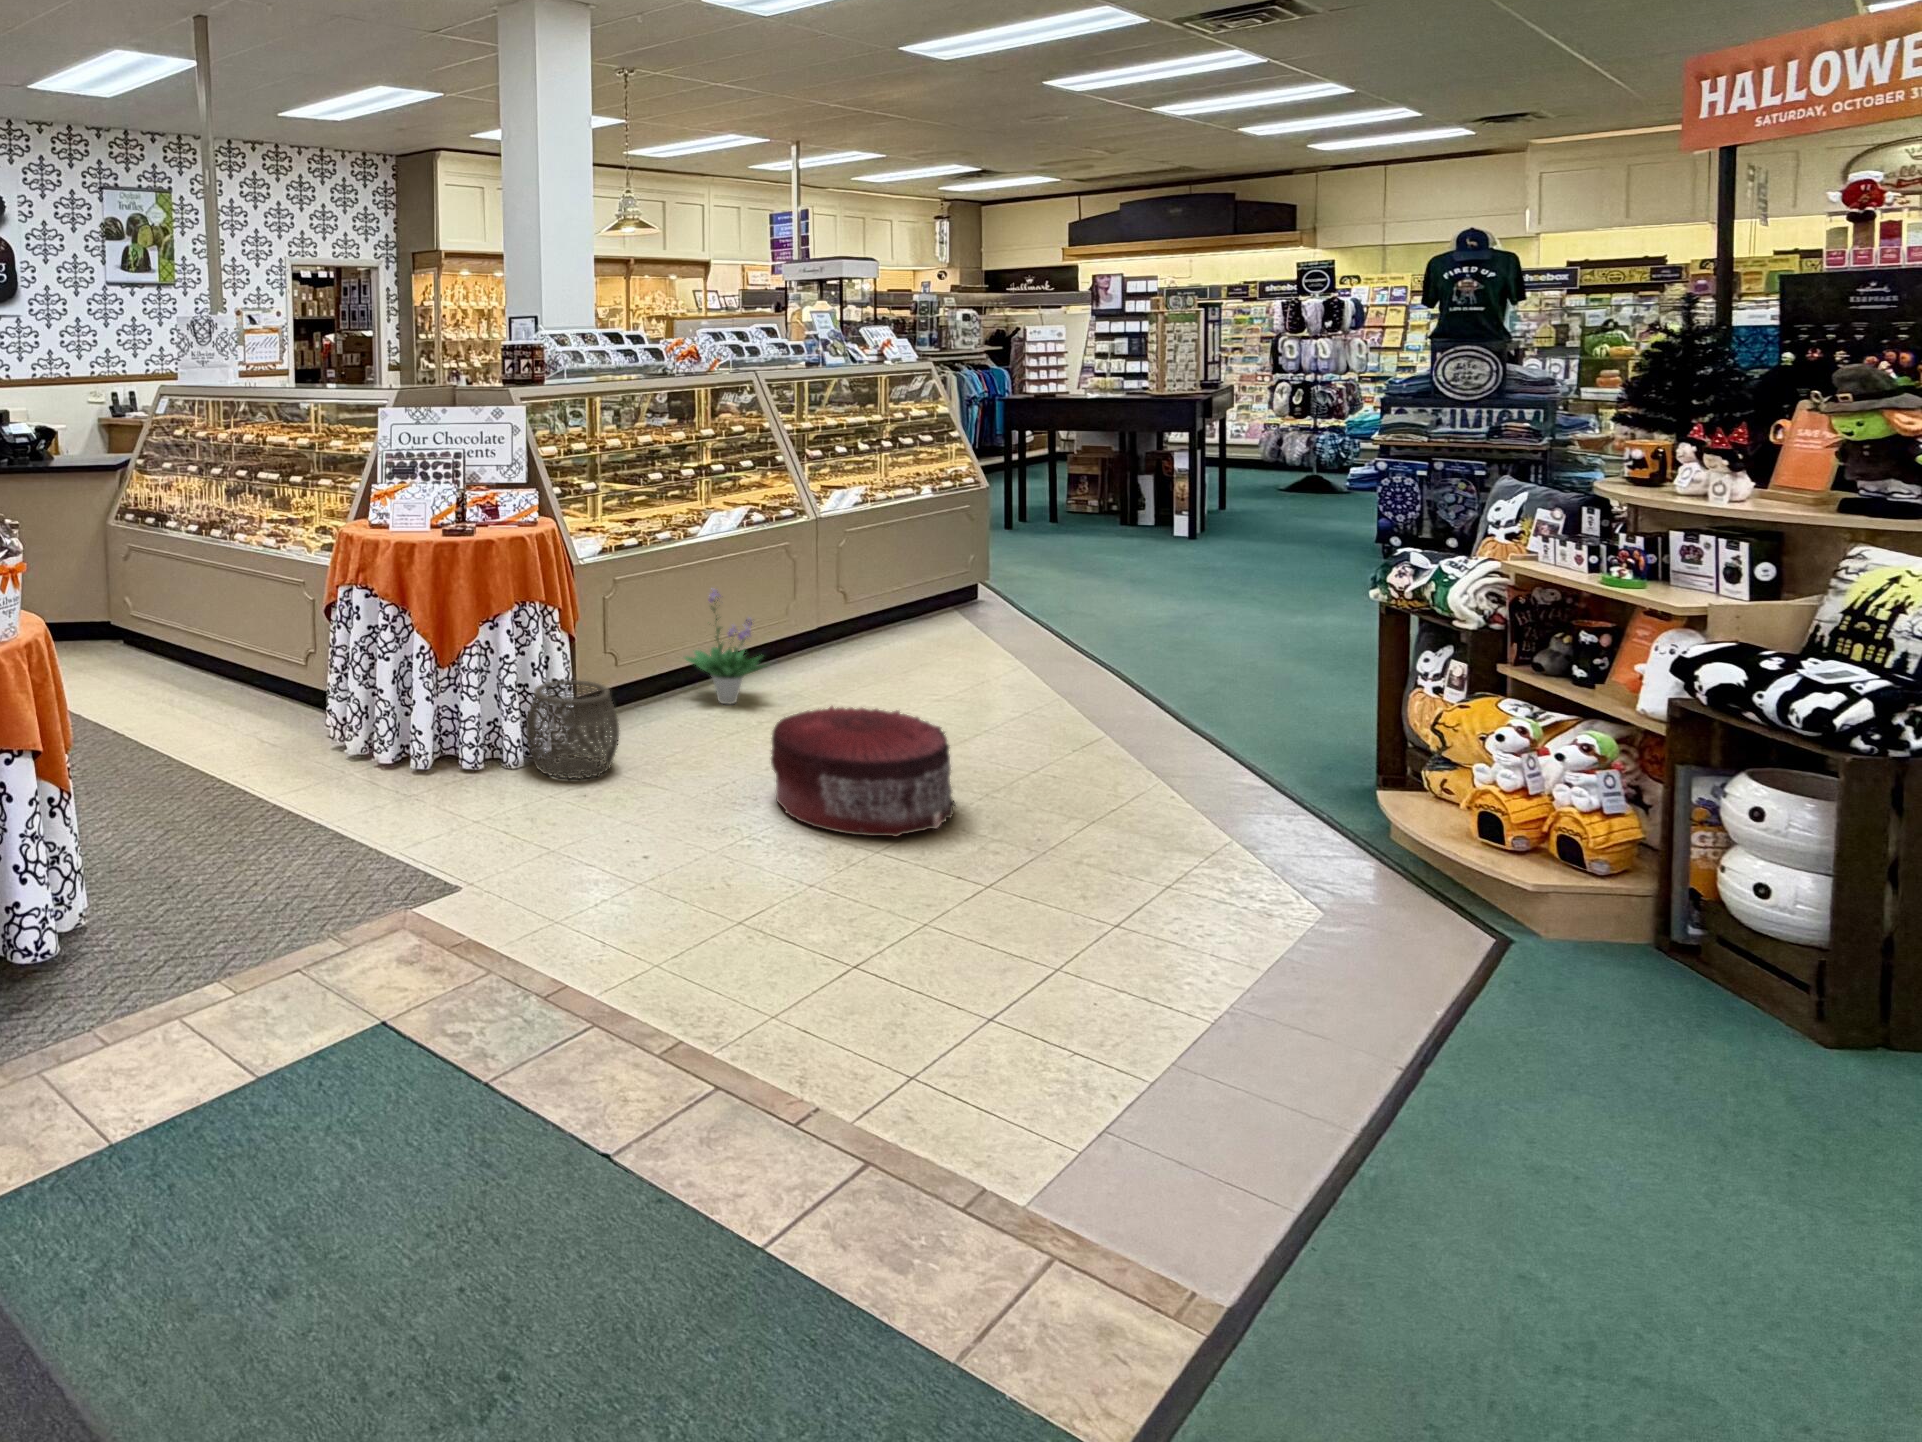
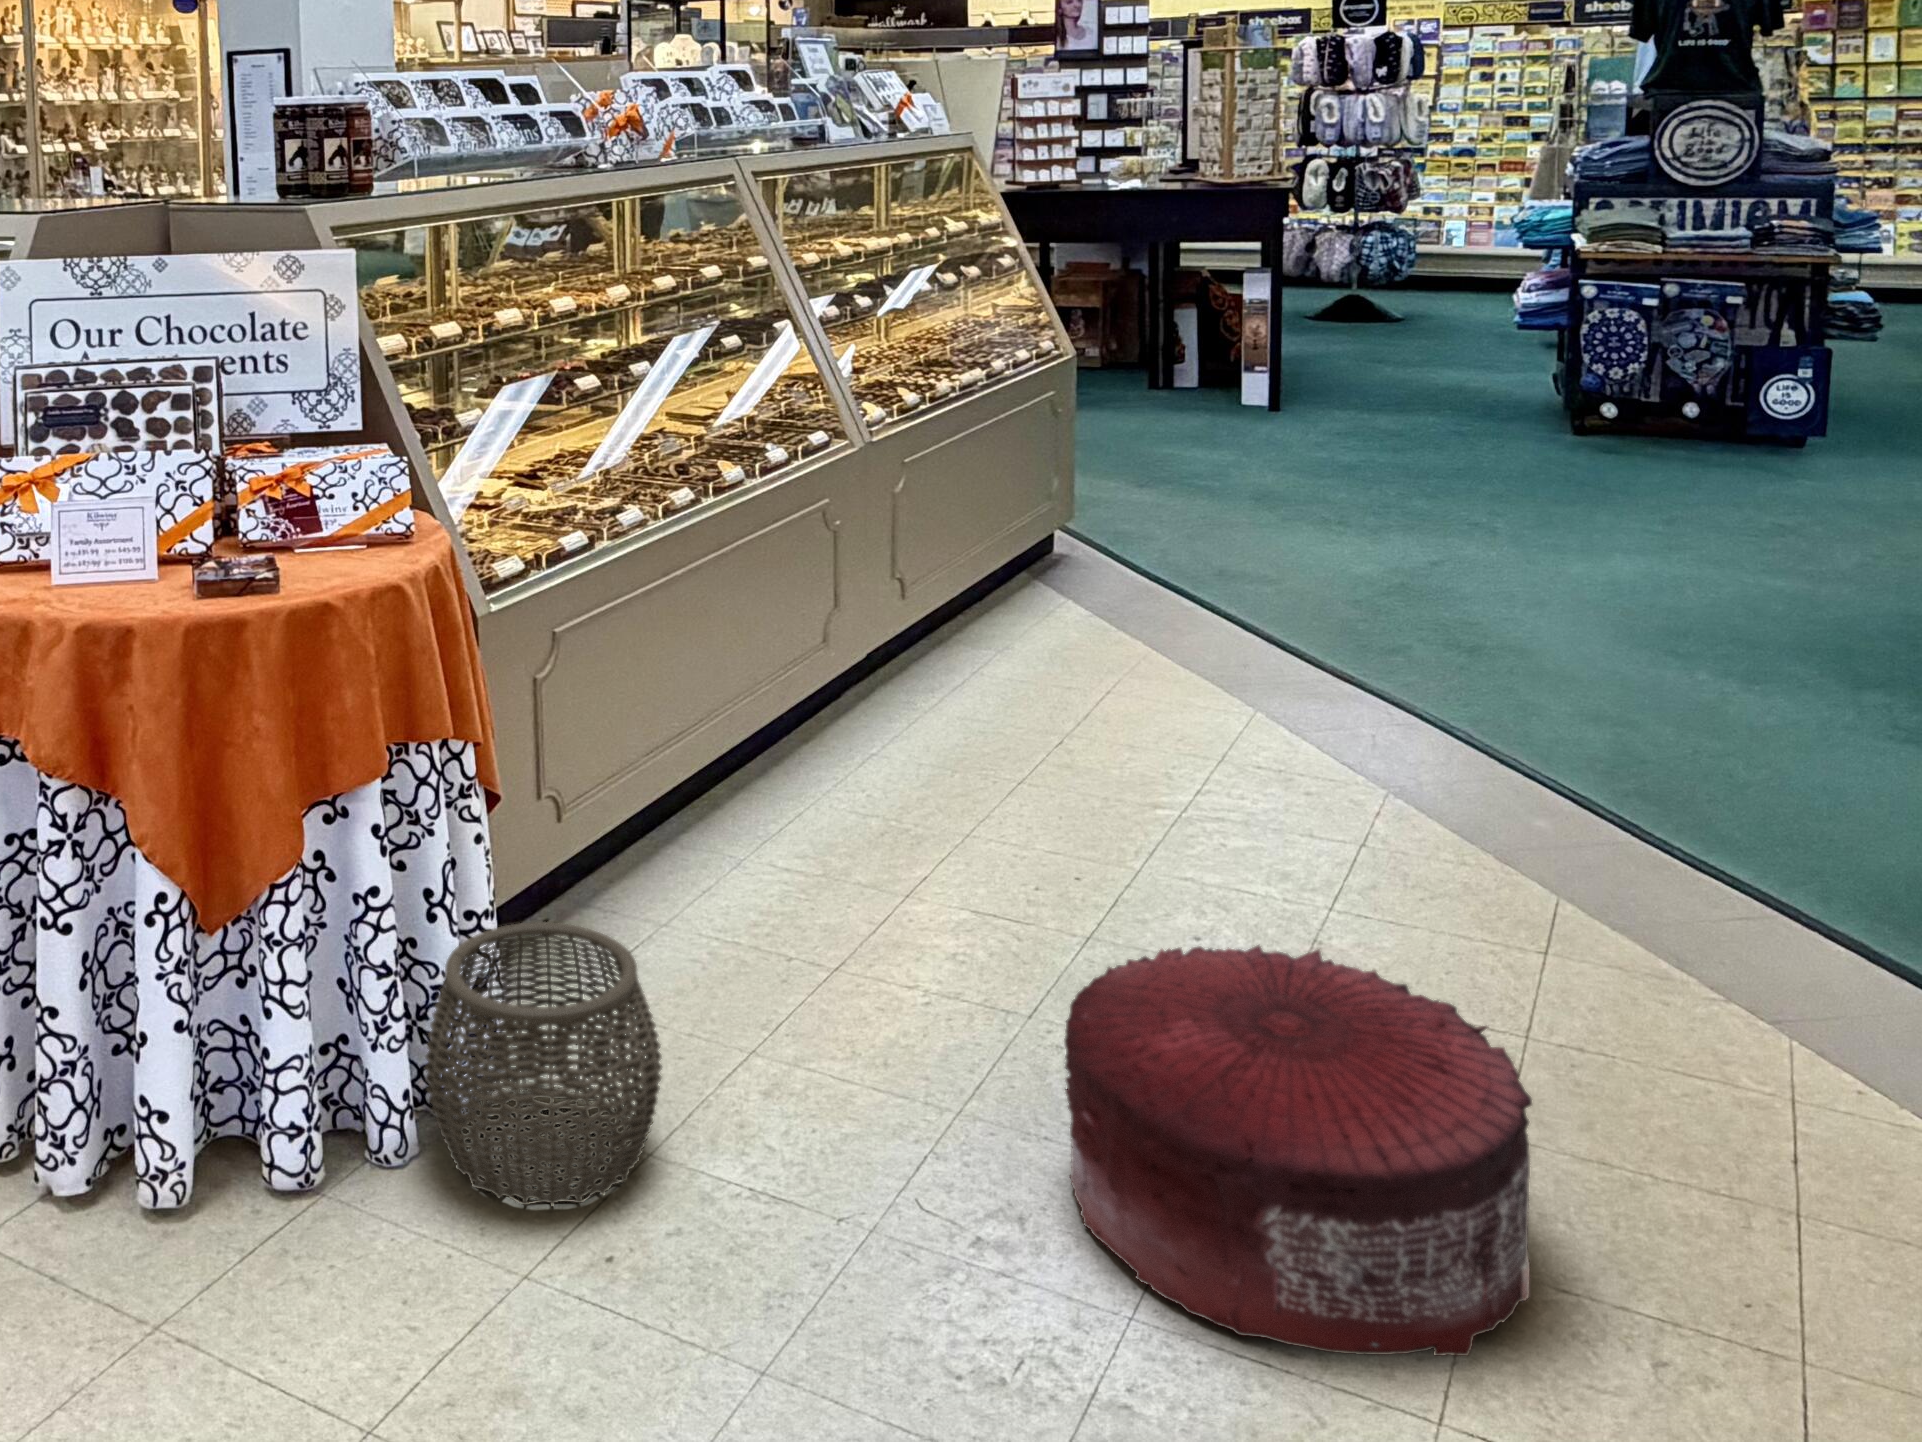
potted plant: present [685,589,766,704] -> none [693,623,886,874]

